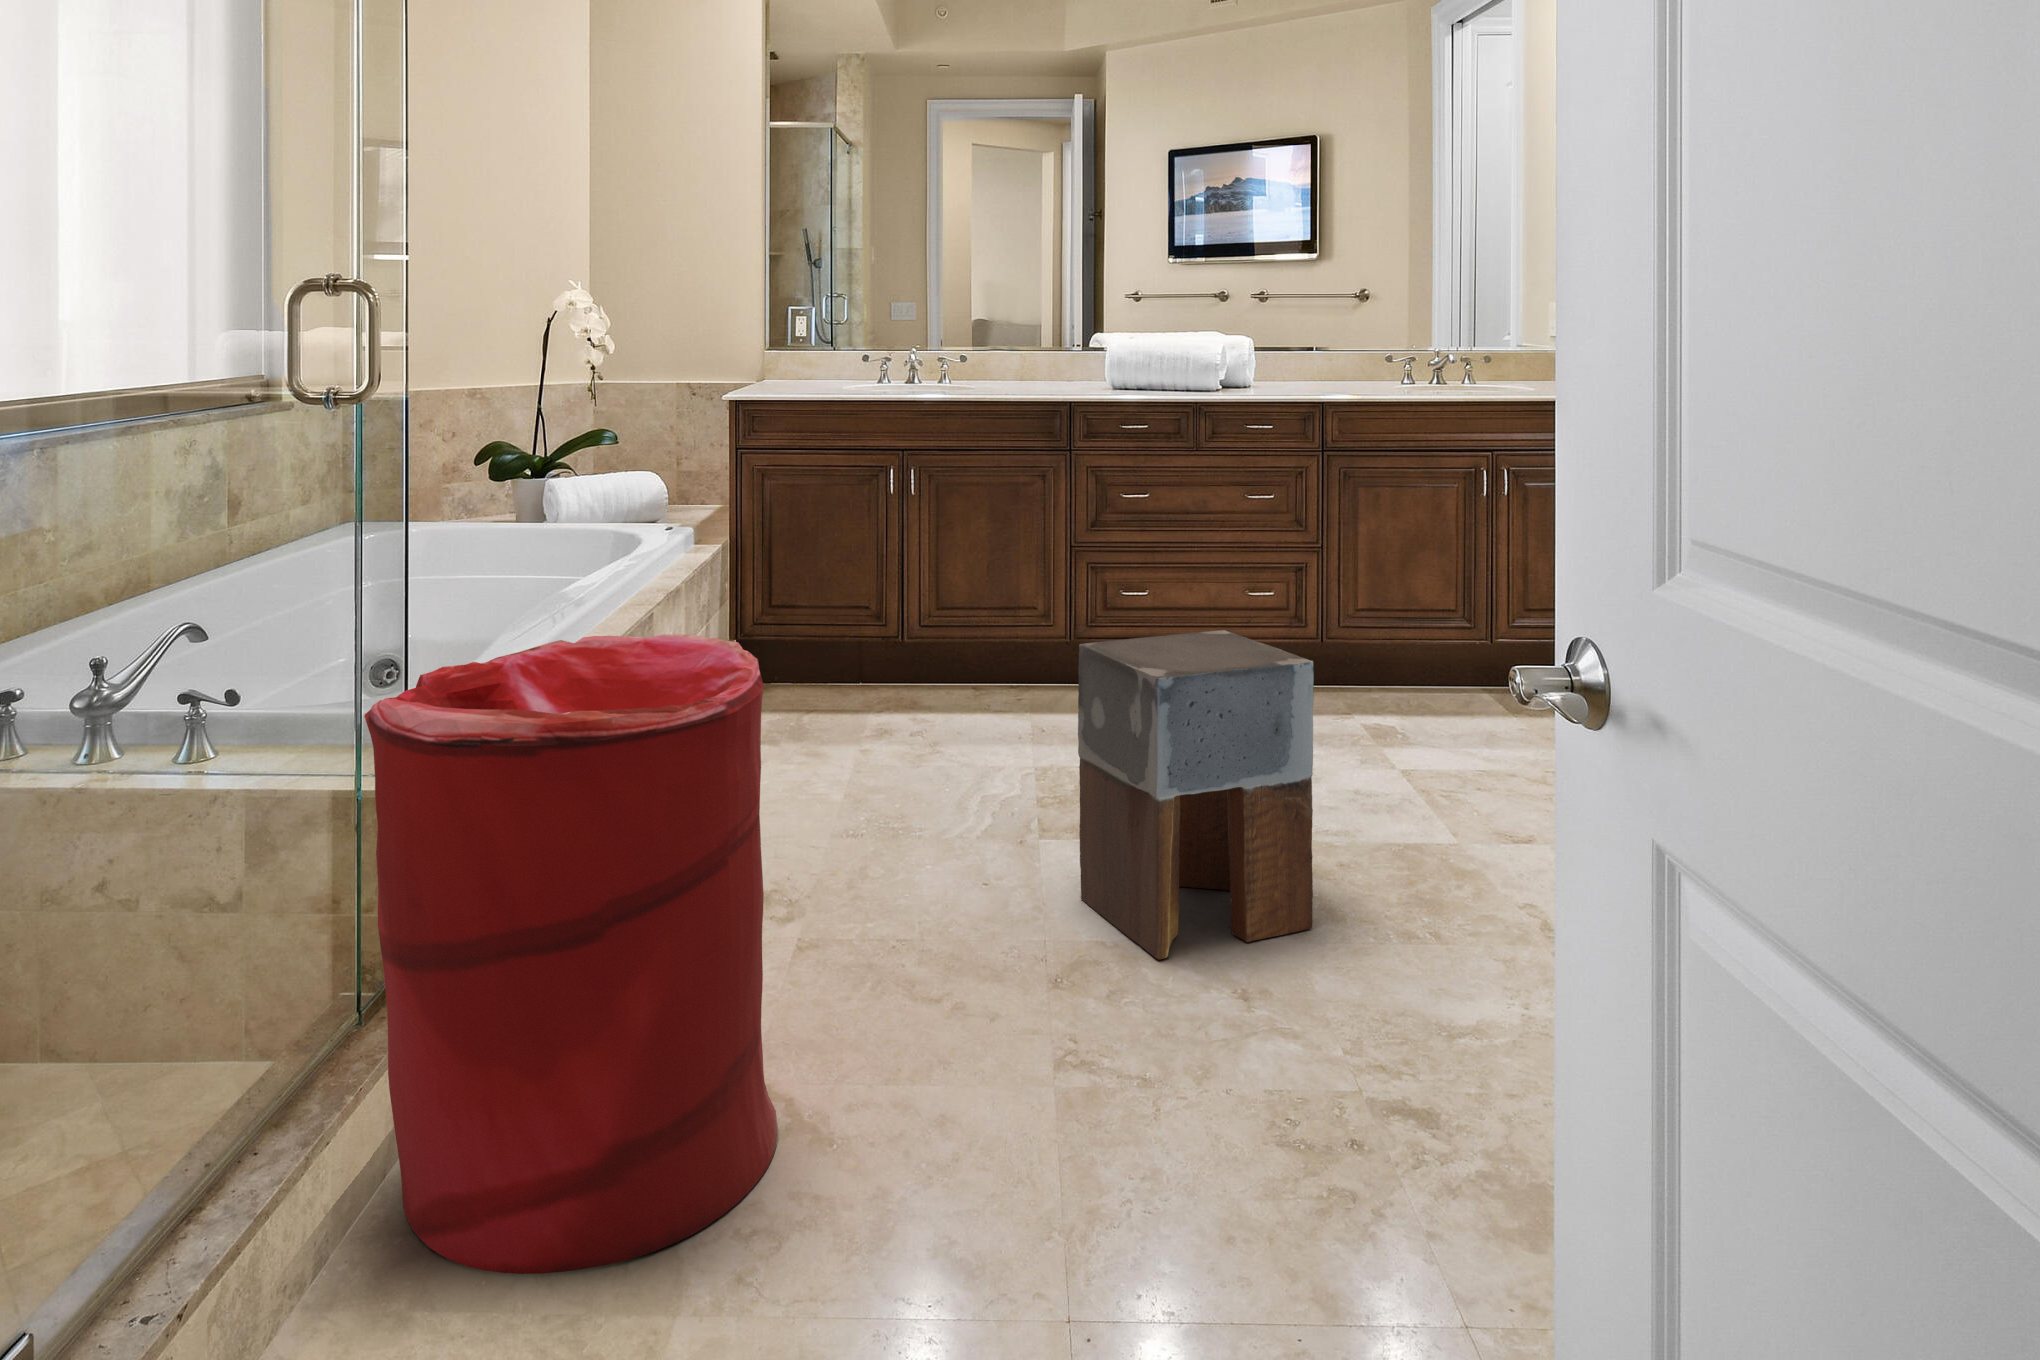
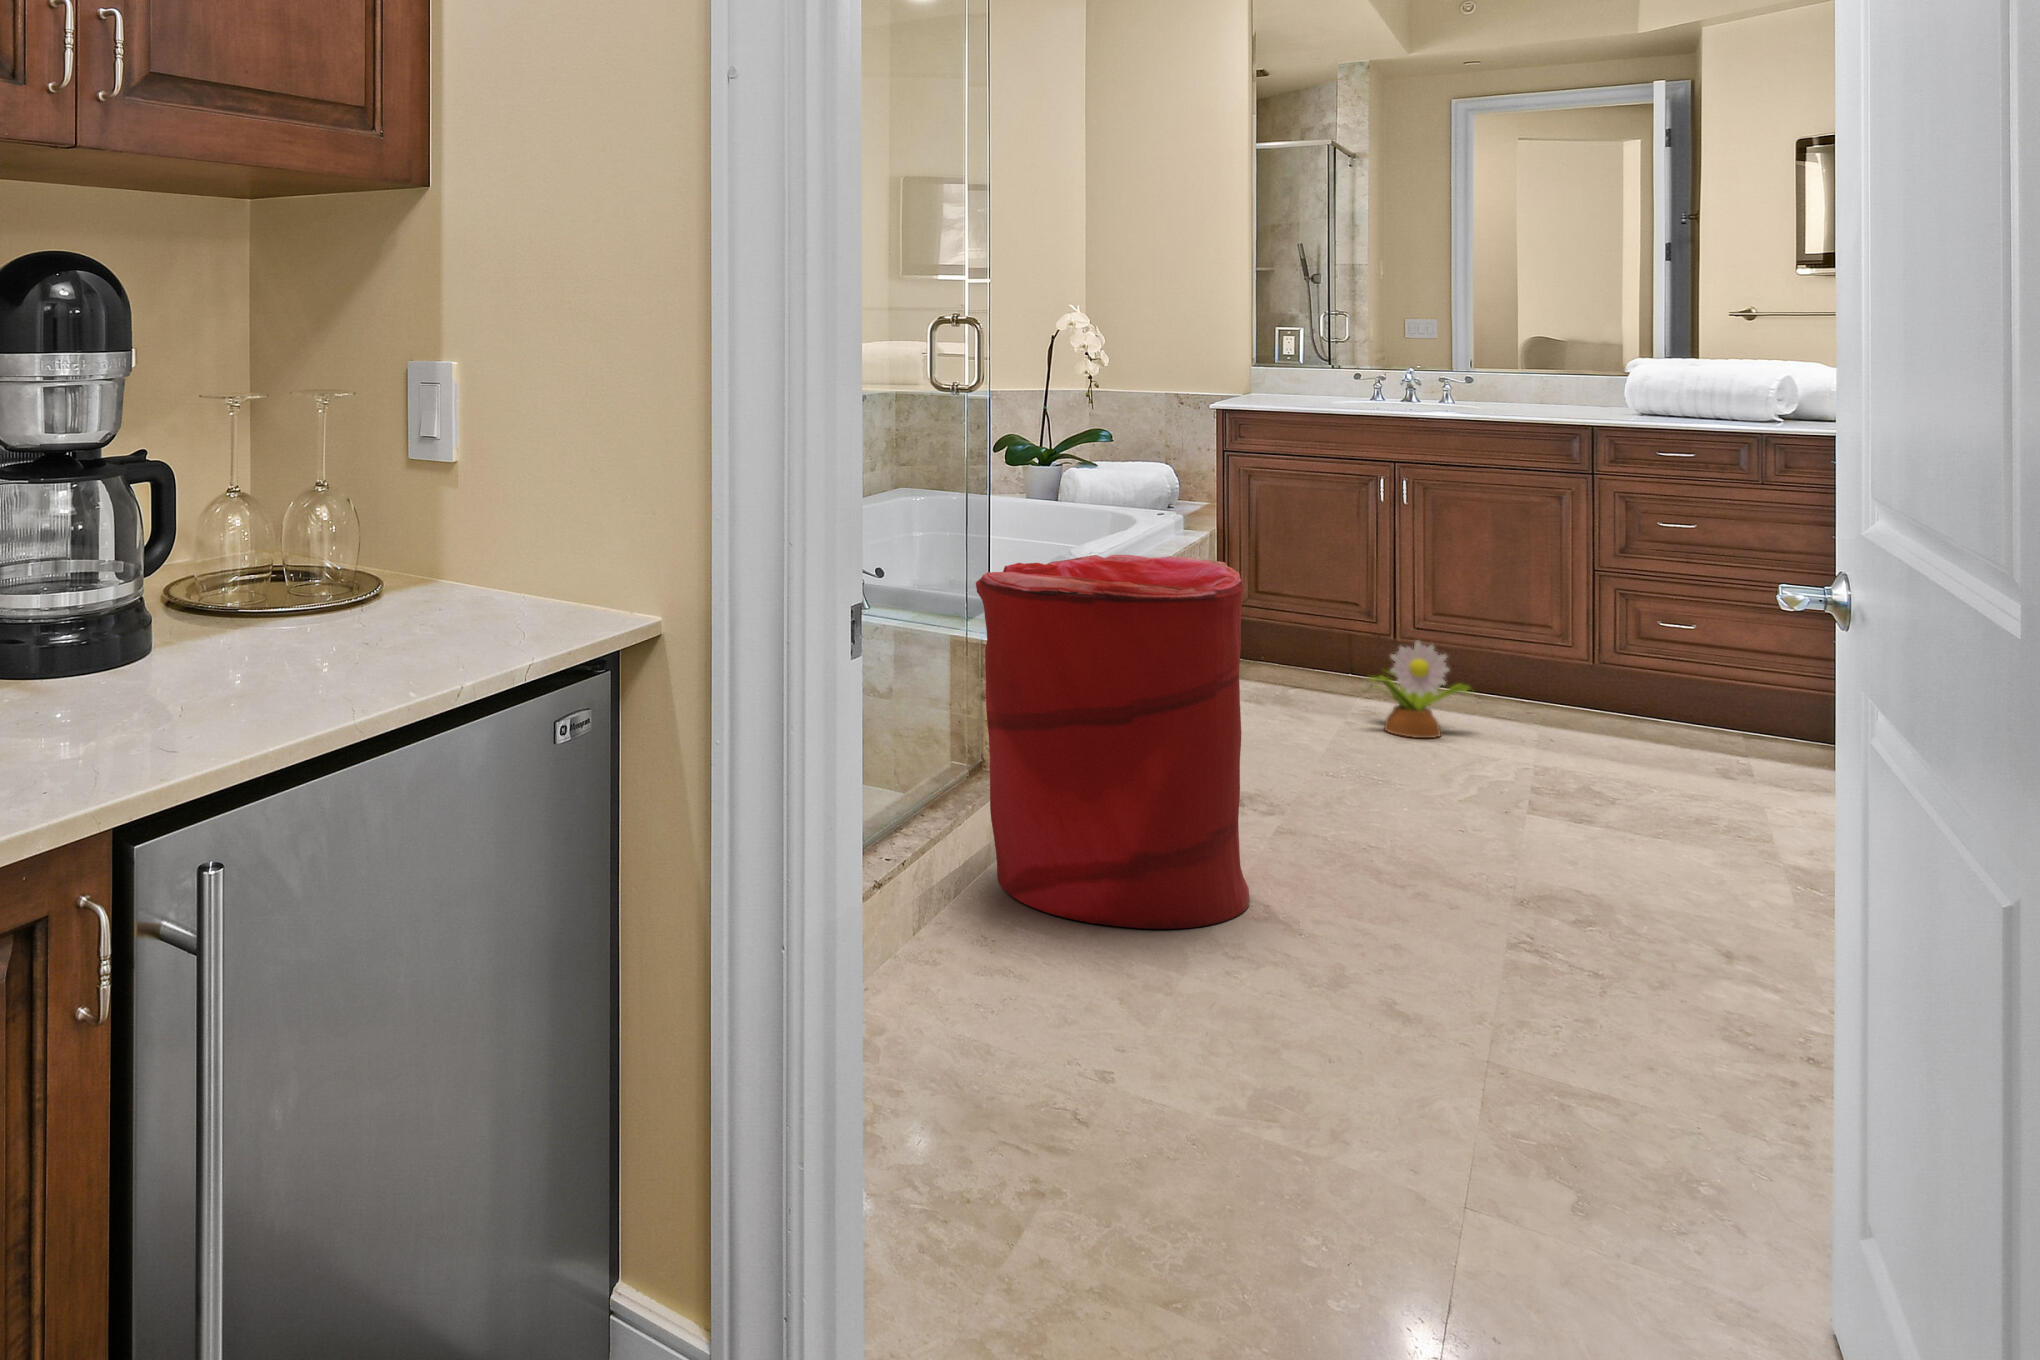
stool: present [1078,630,1314,960] -> none [1537,616,1779,886]
decorative plant: none [882,655,989,762] -> present [1364,641,1470,738]

